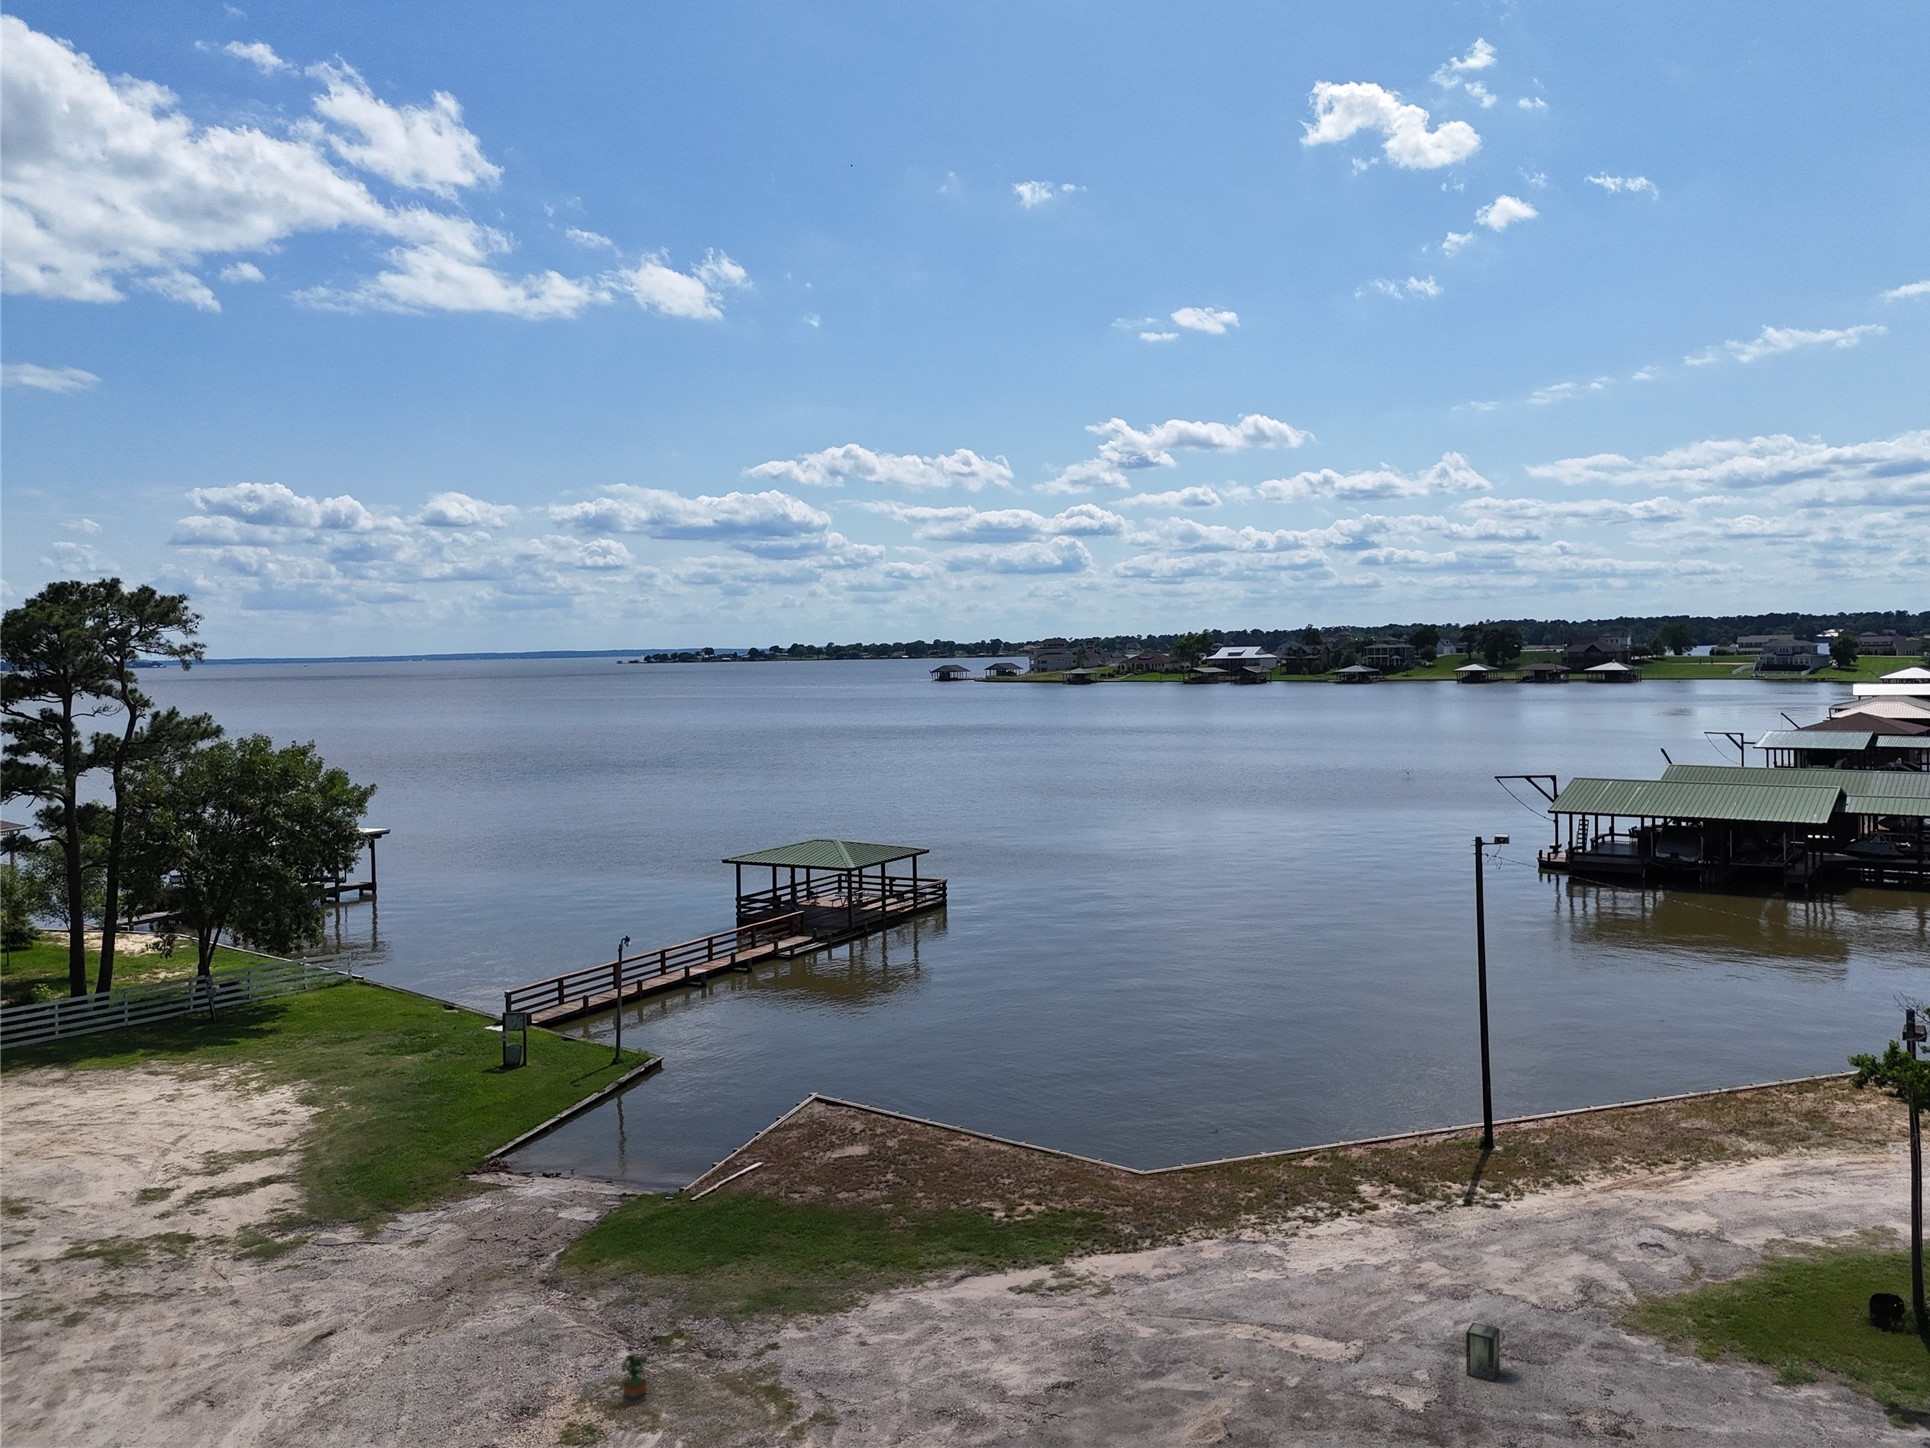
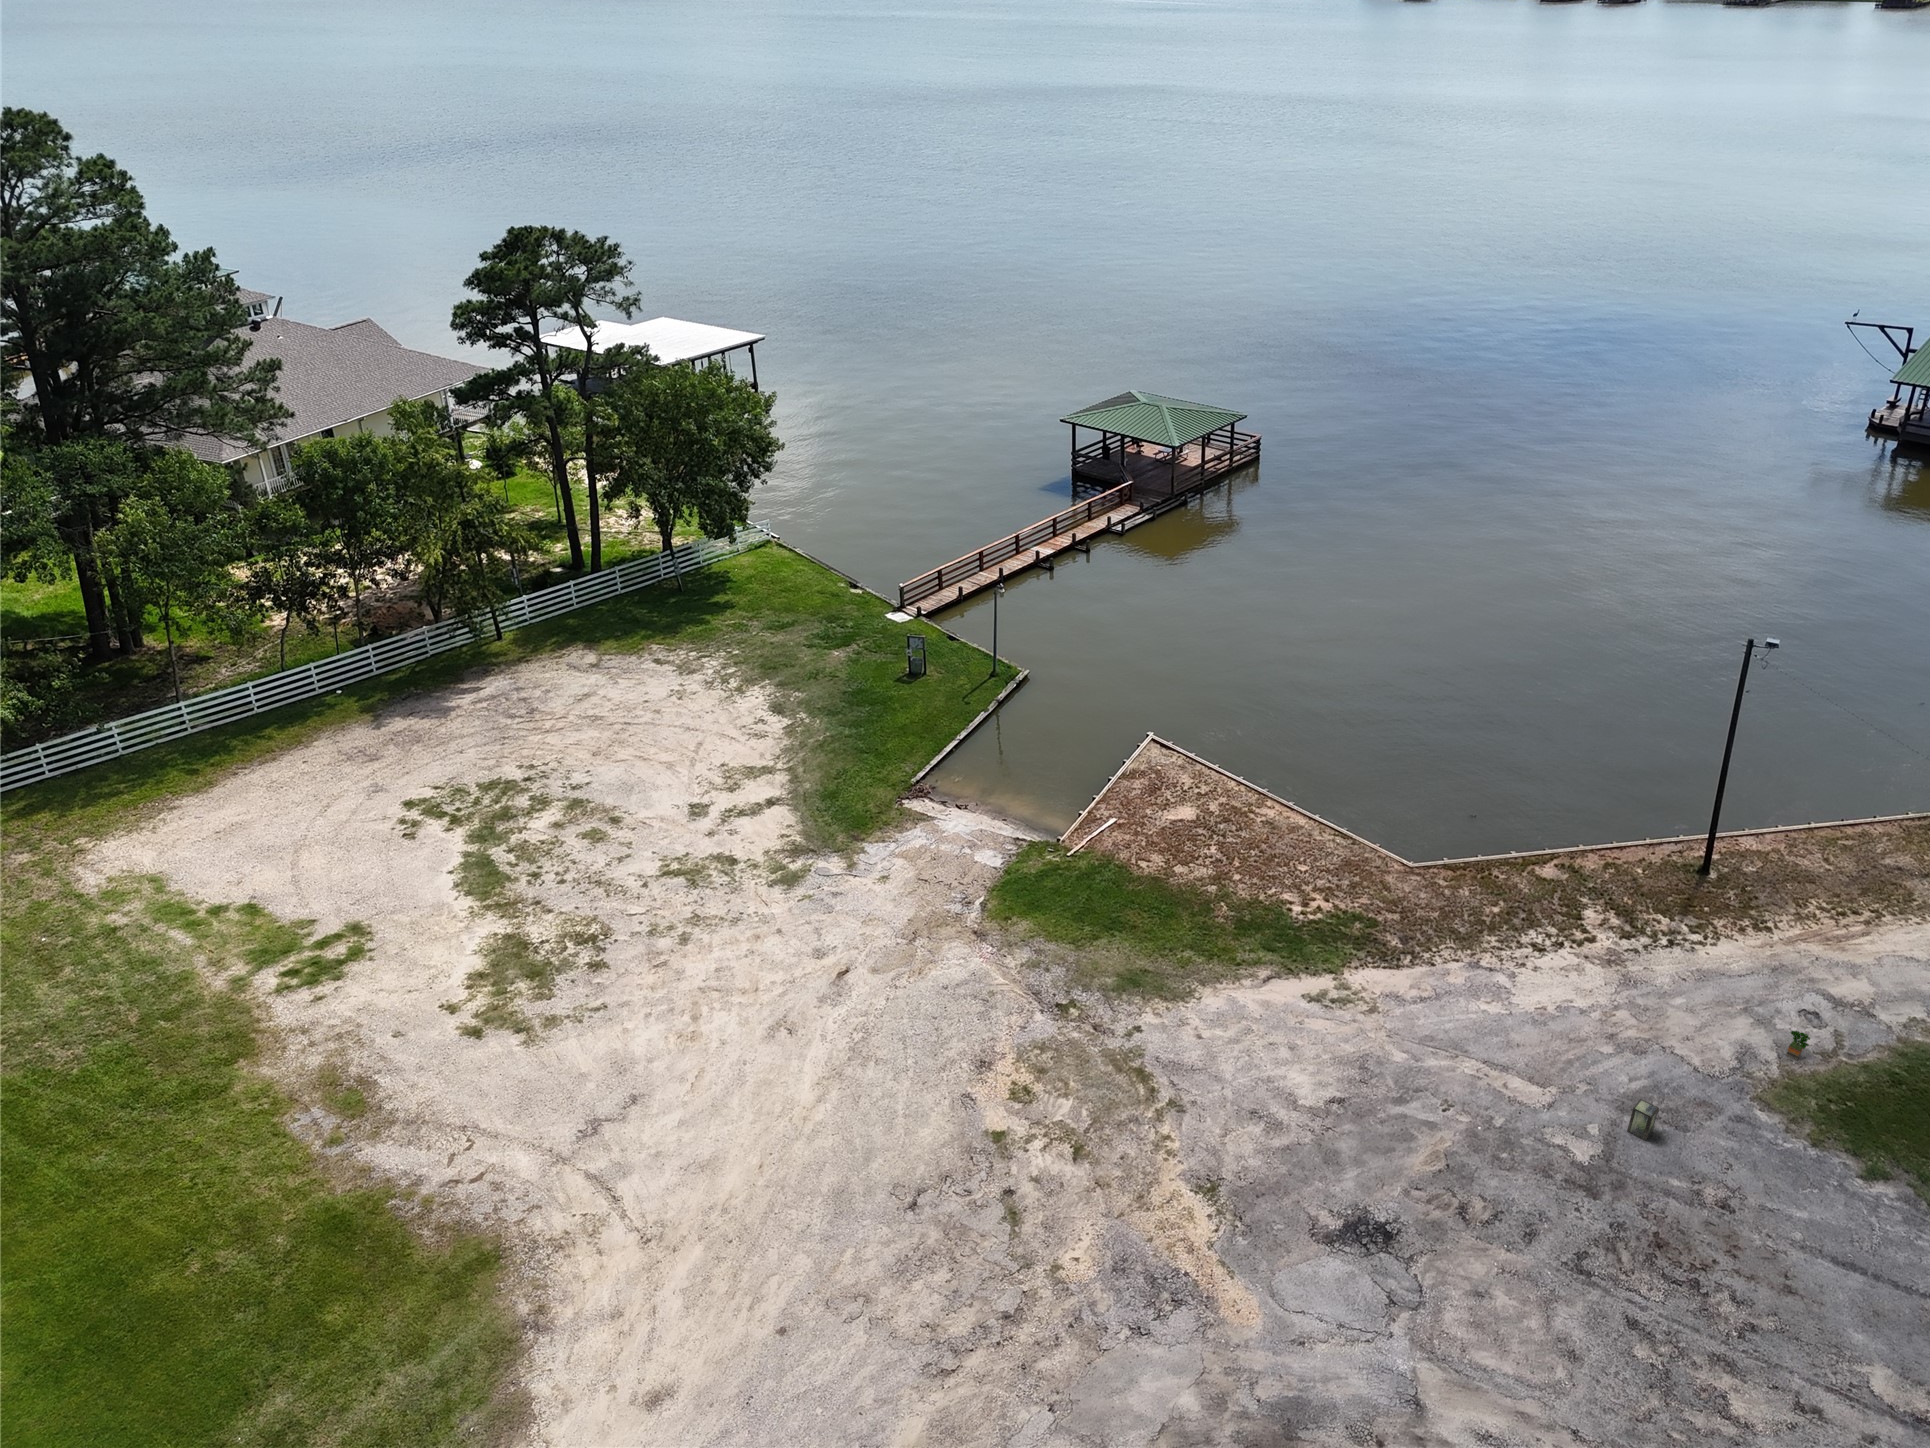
potted tree: present [622,1353,652,1405] -> present [1786,1031,1810,1060]

